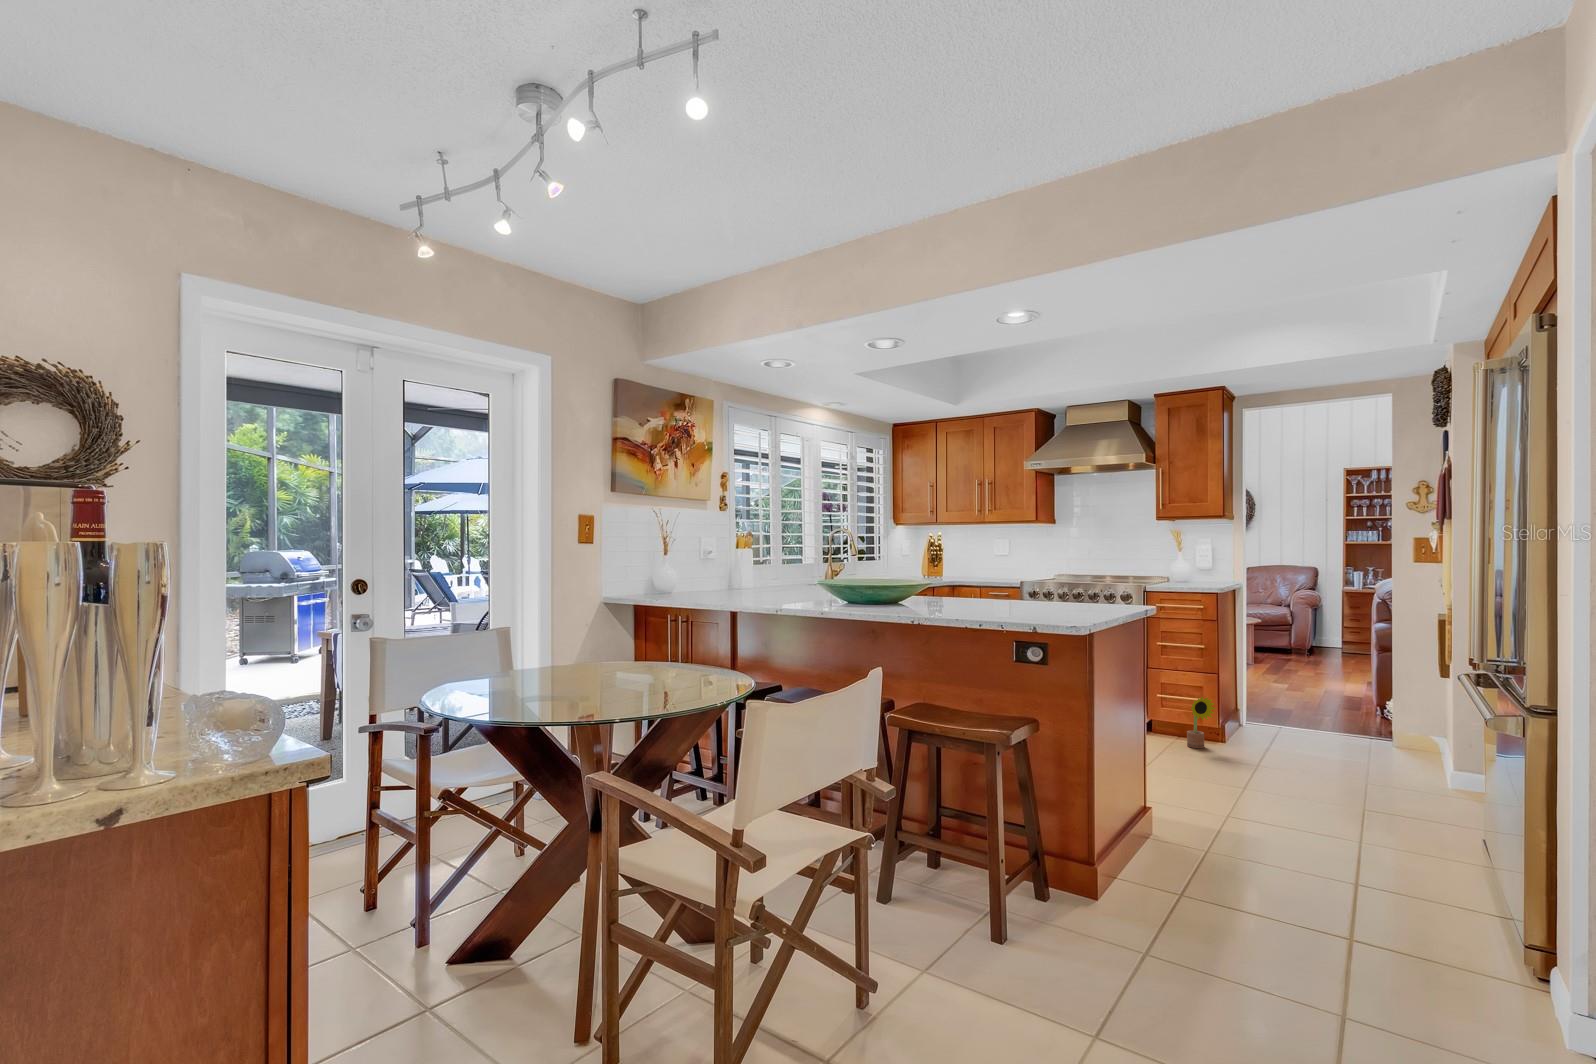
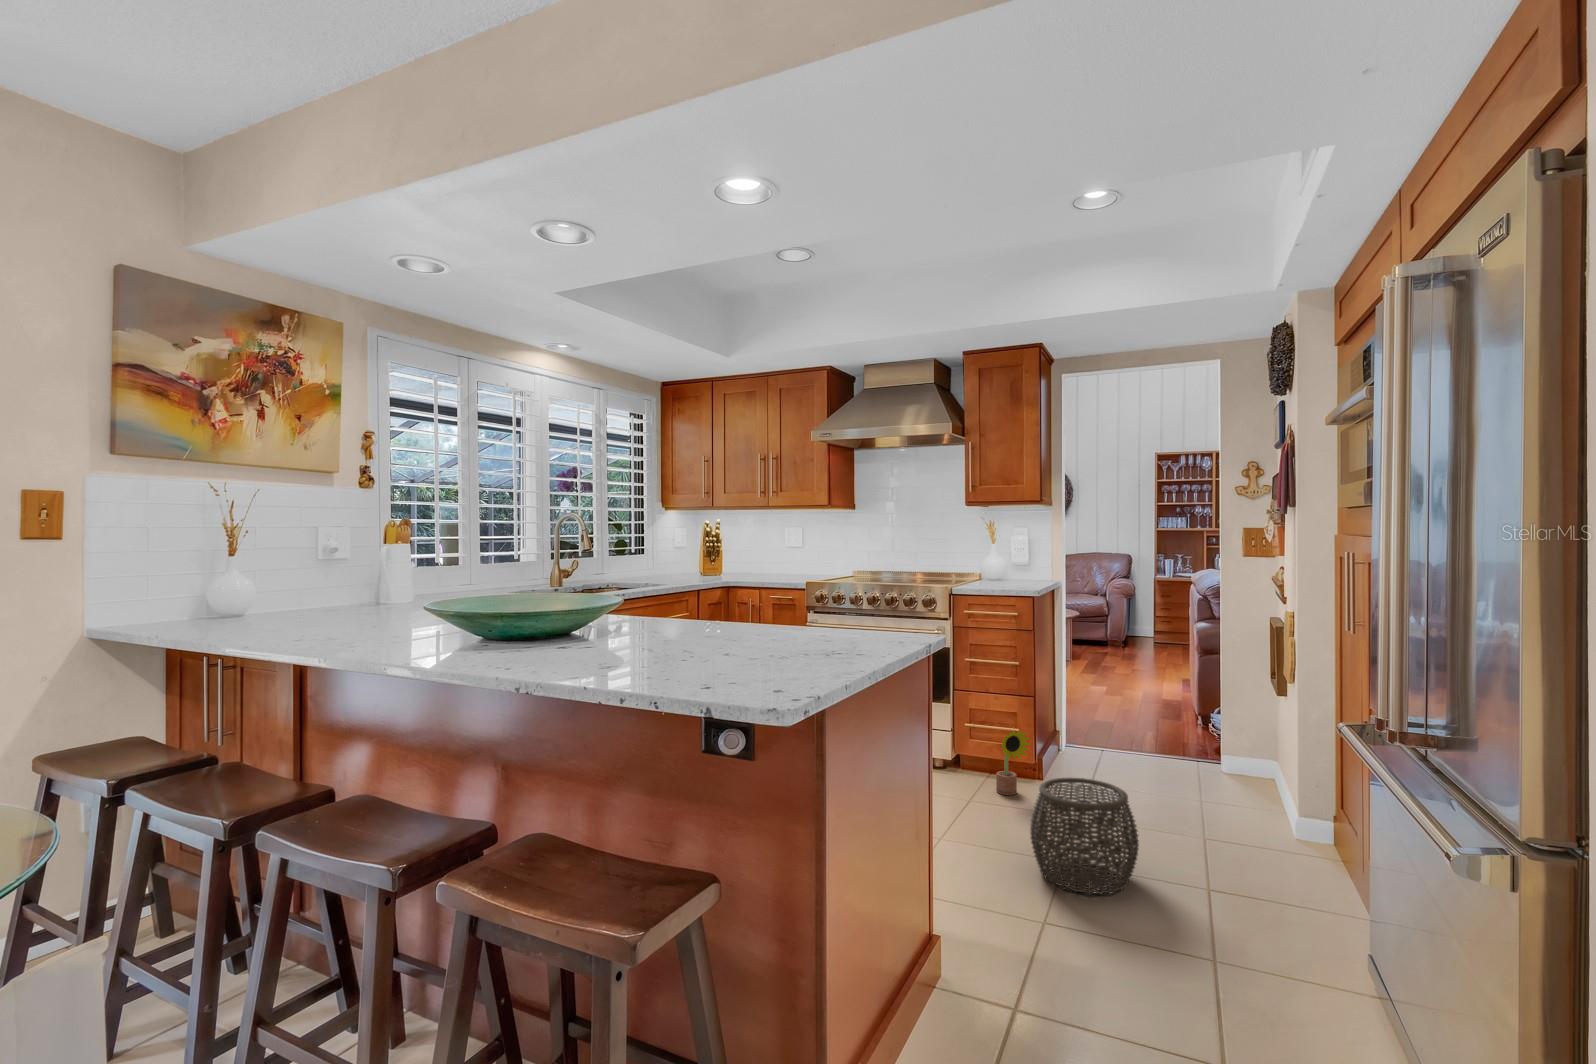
woven basket: none [1216,722,1302,801] -> present [1030,778,1139,895]

